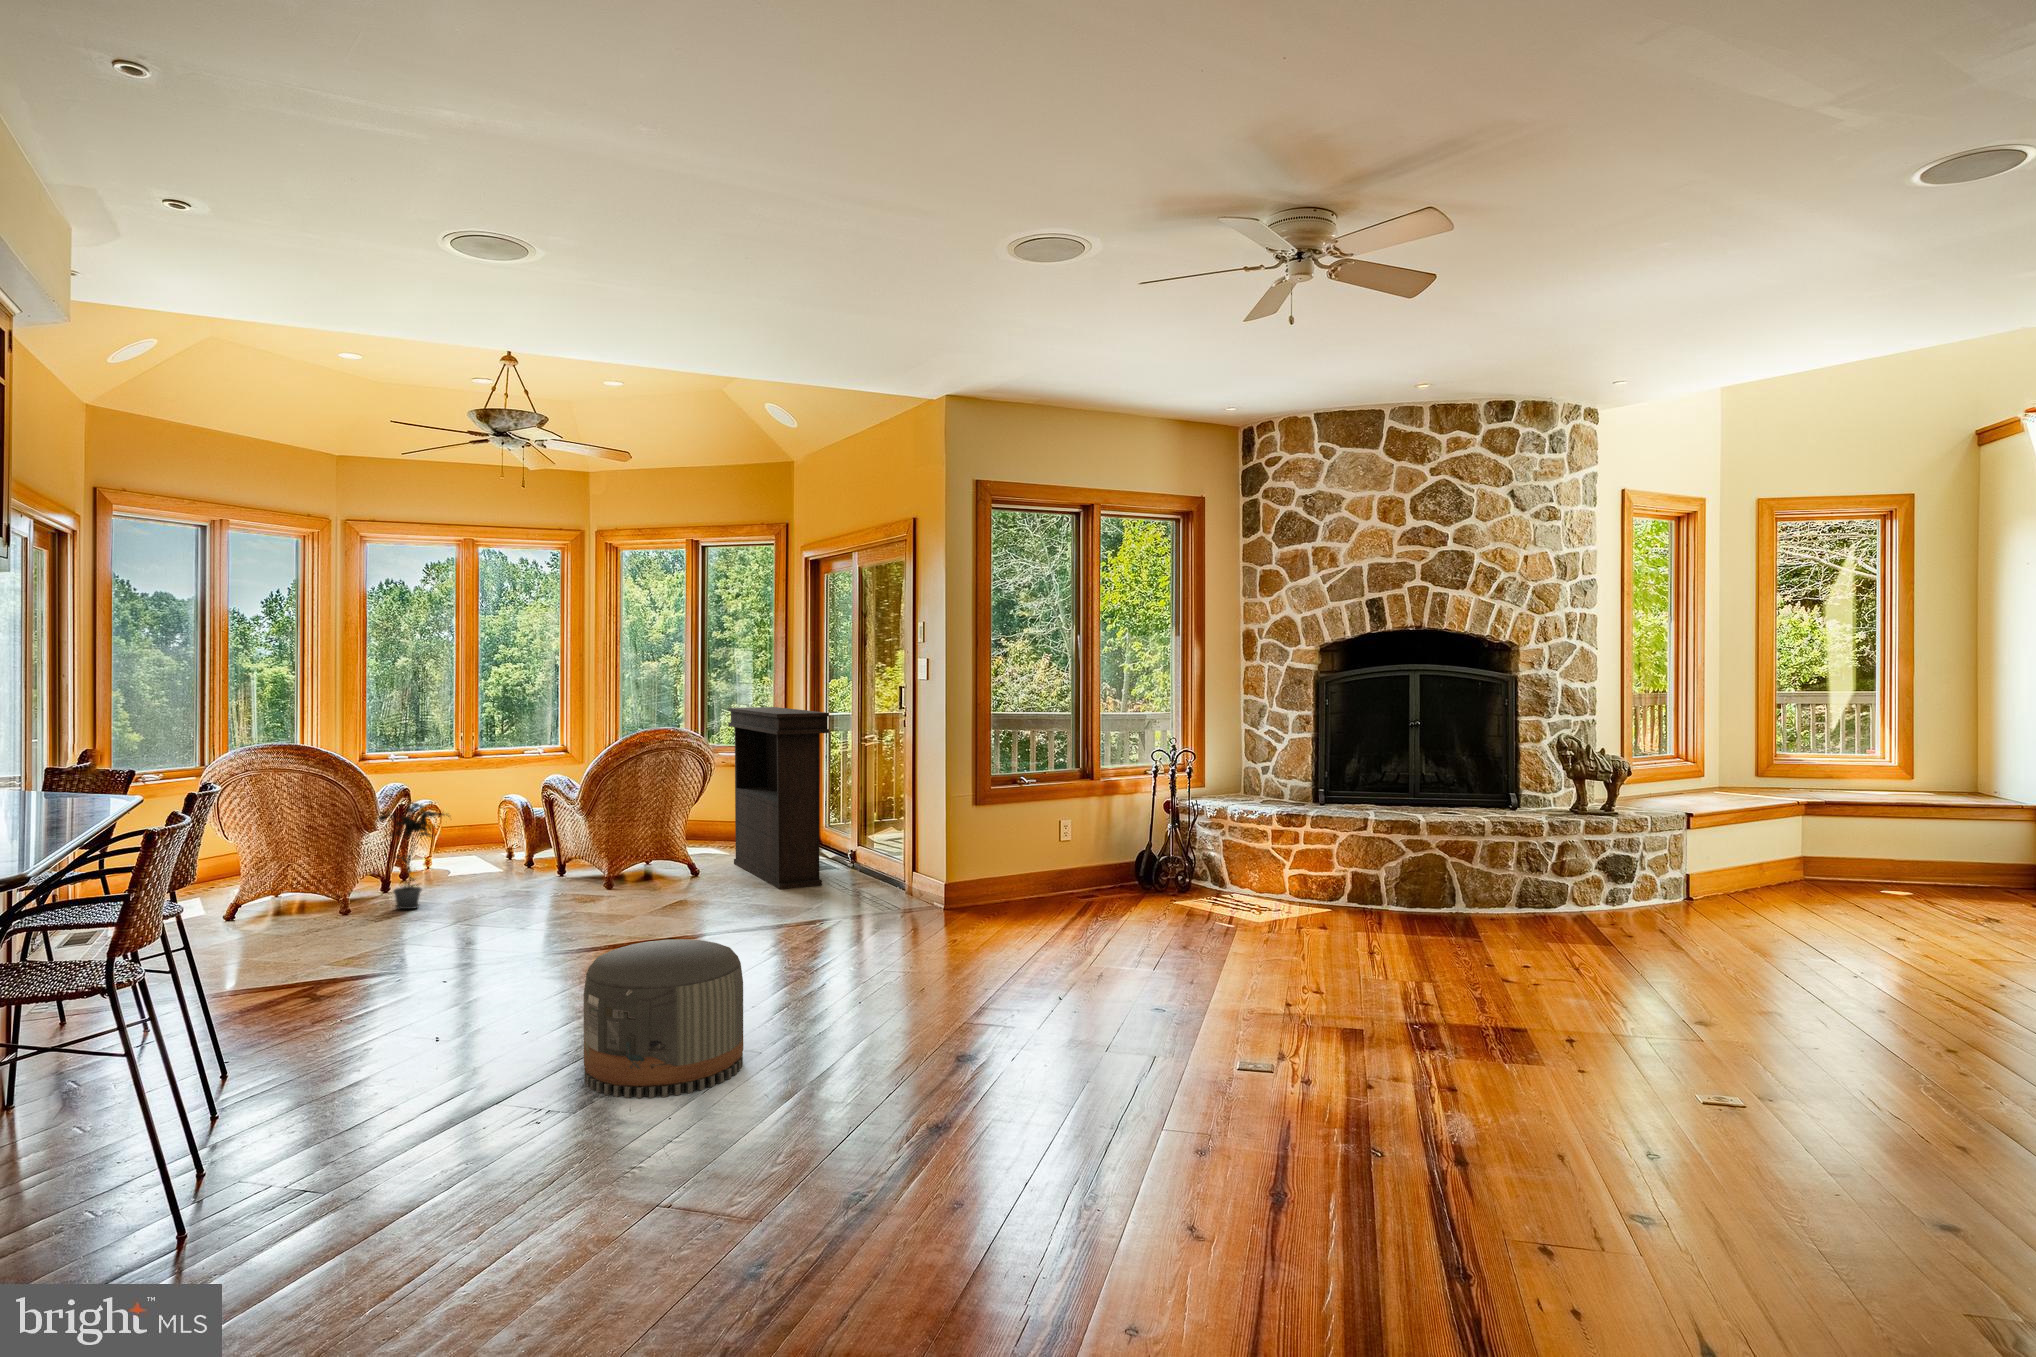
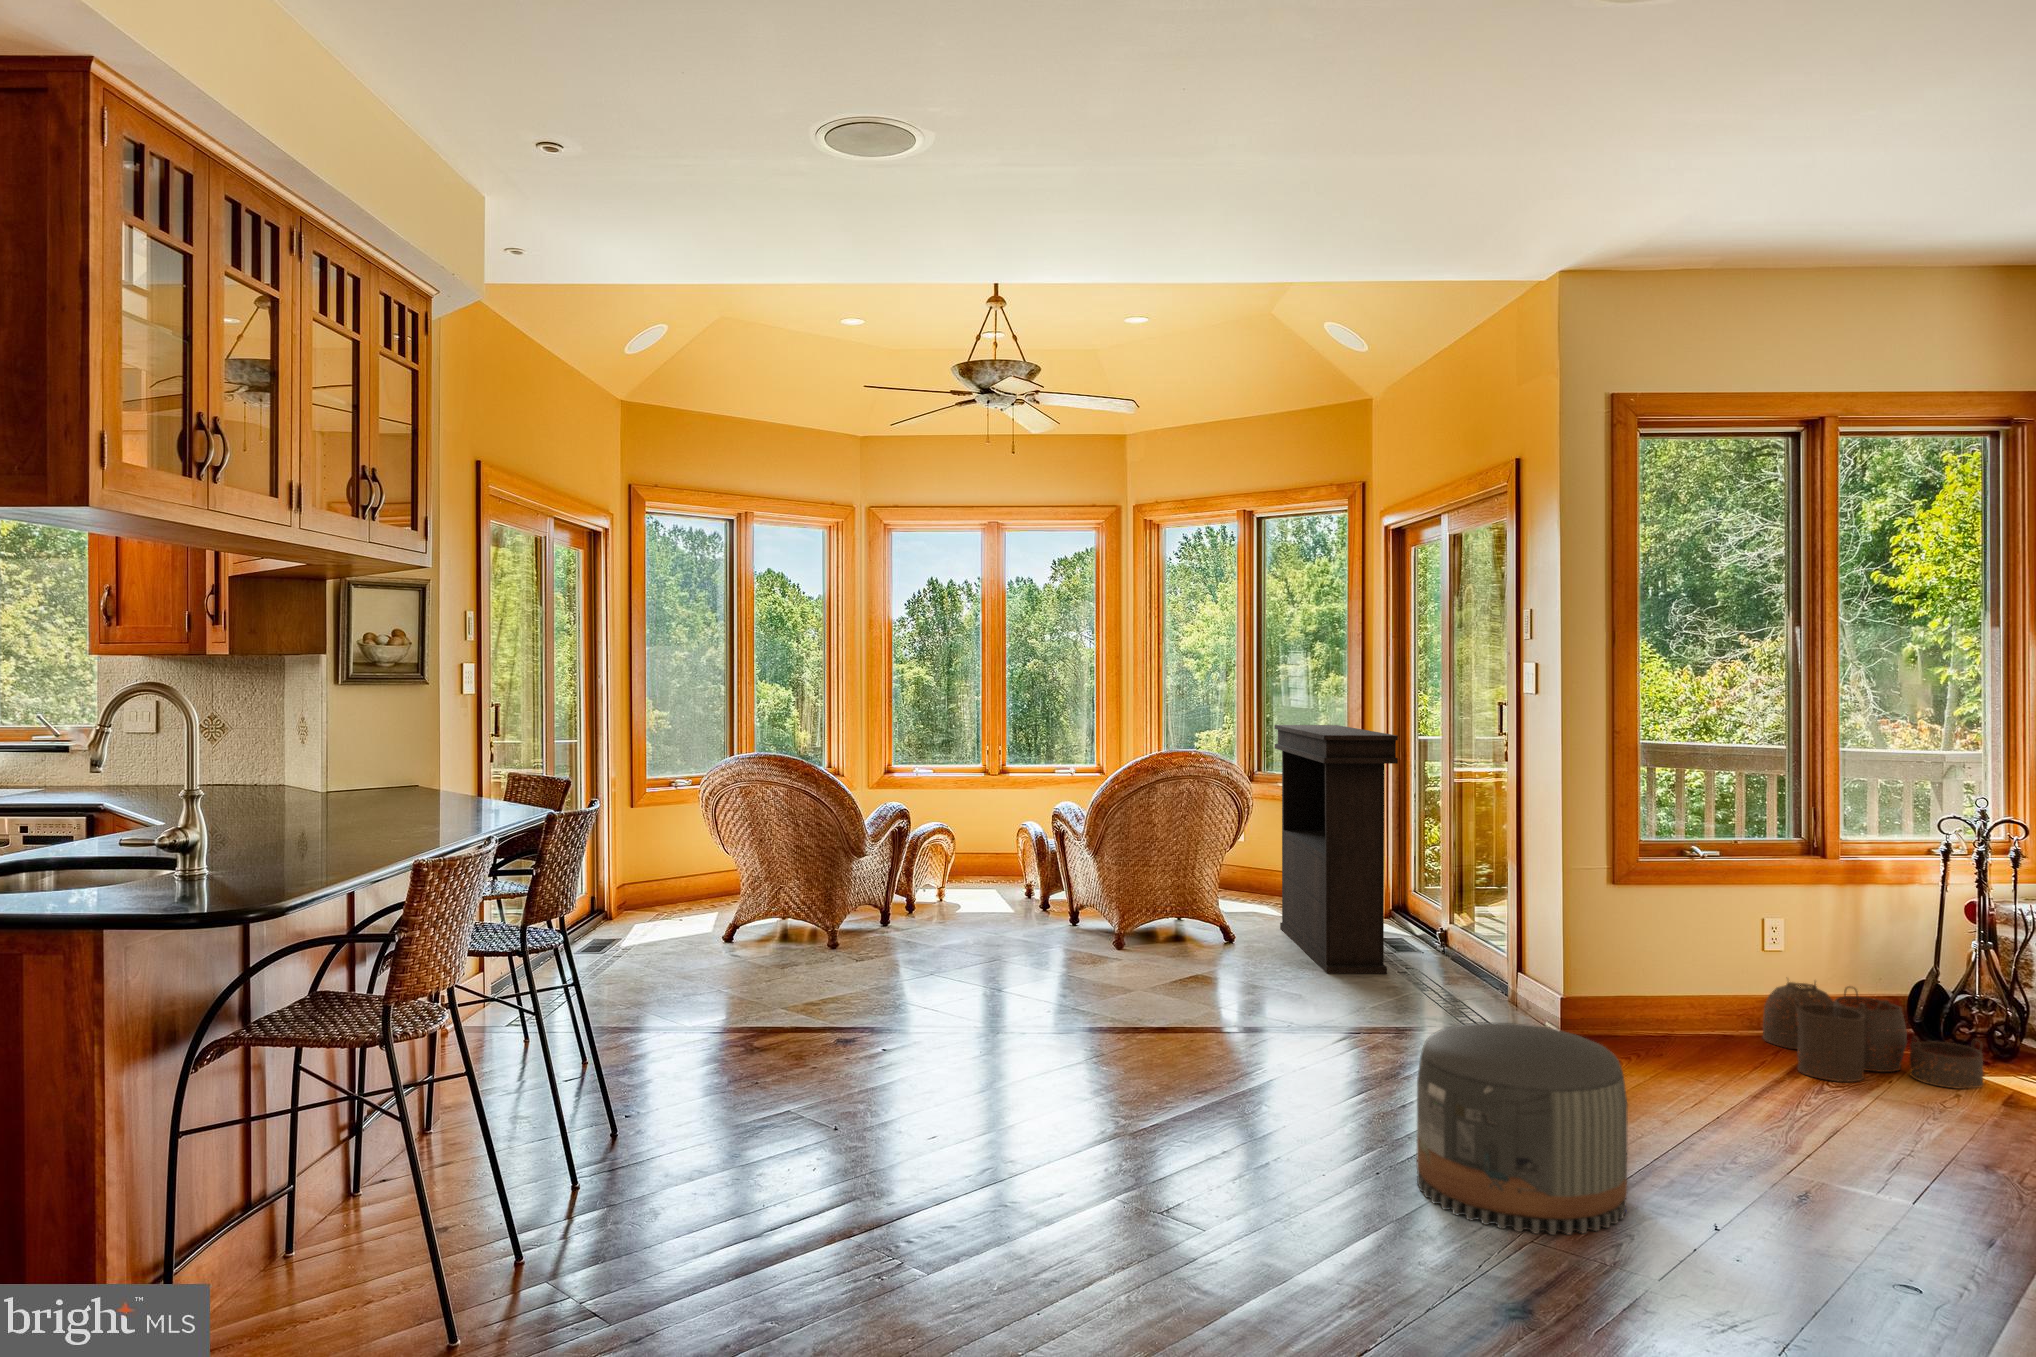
potted plant: present [379,803,449,909] -> none [860,821,938,951]
woven basket: none [1060,857,1174,915] -> present [1763,982,1983,1089]
pouf: present [584,939,743,1098] -> present [1416,1022,1628,1234]

